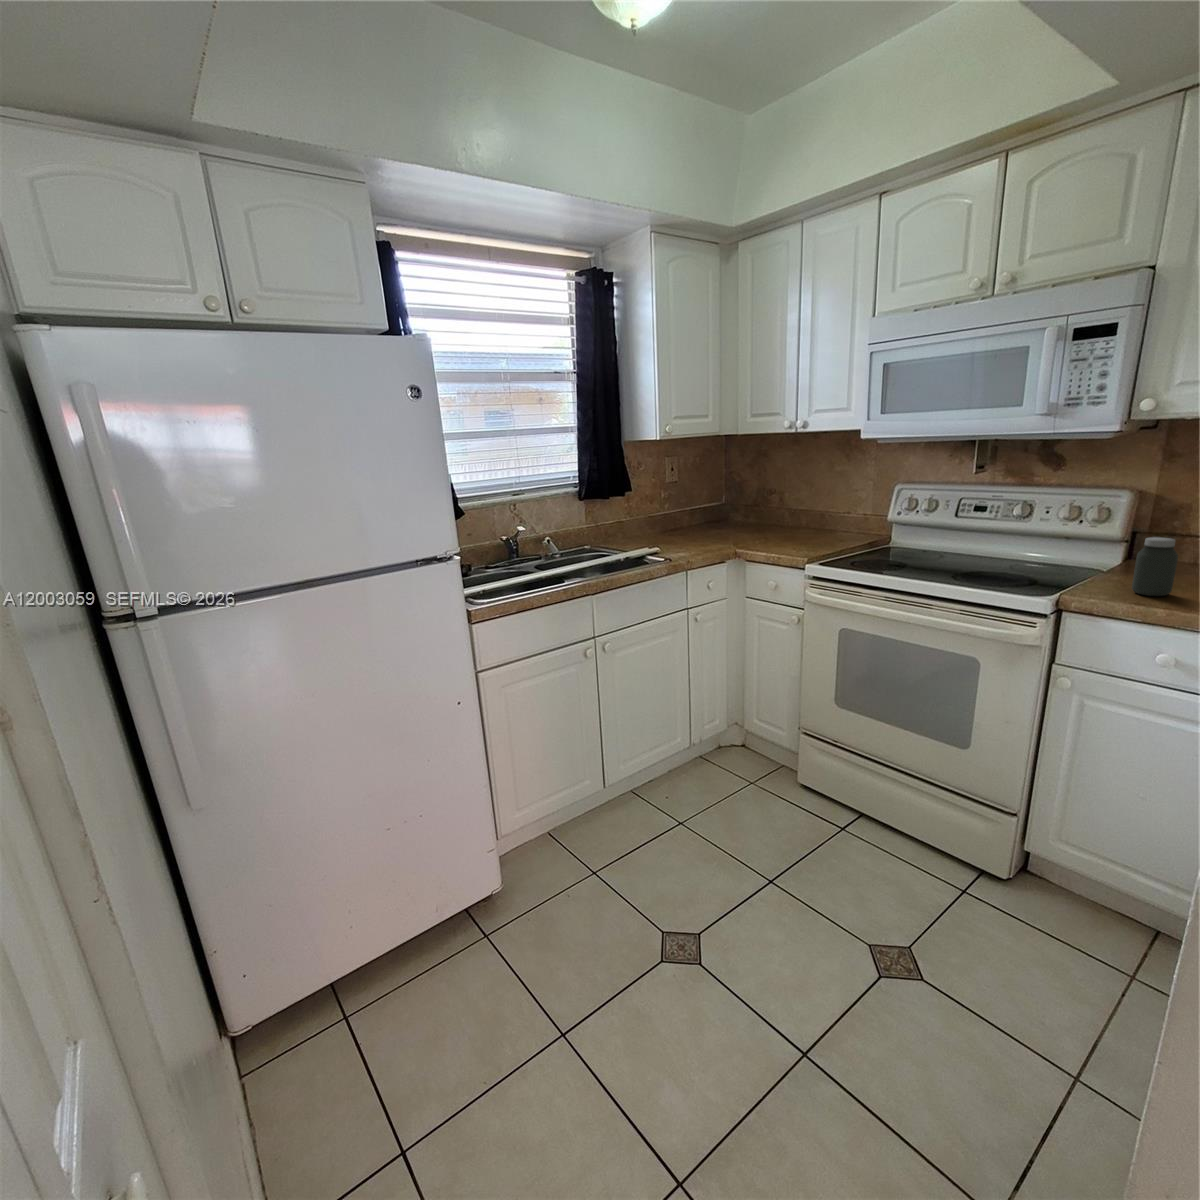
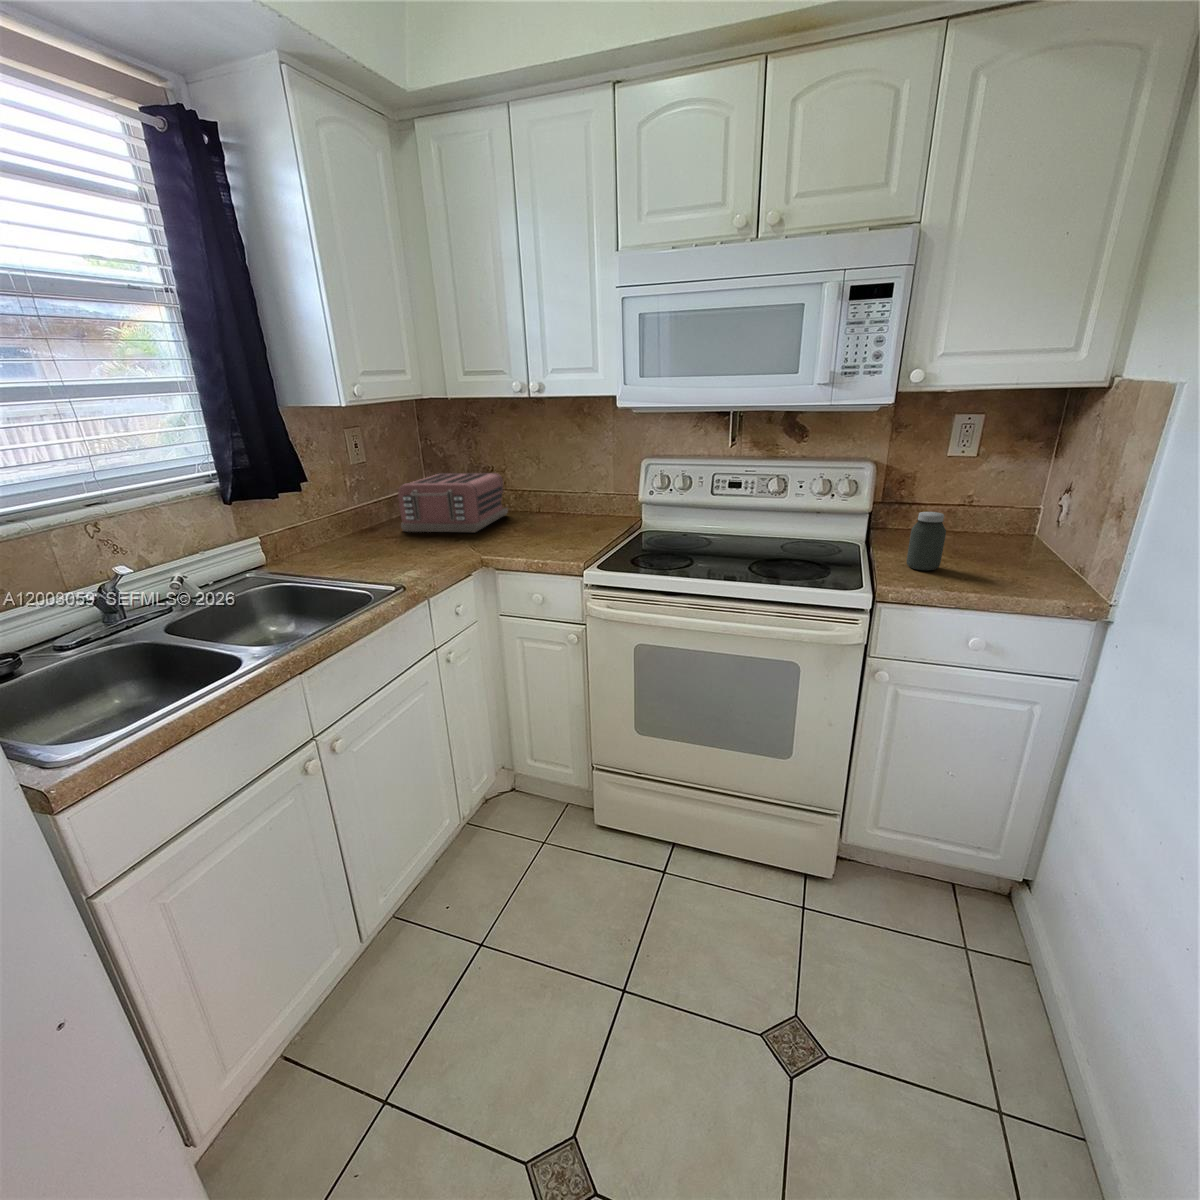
toaster: none [691,491,779,535] -> present [398,473,508,532]

